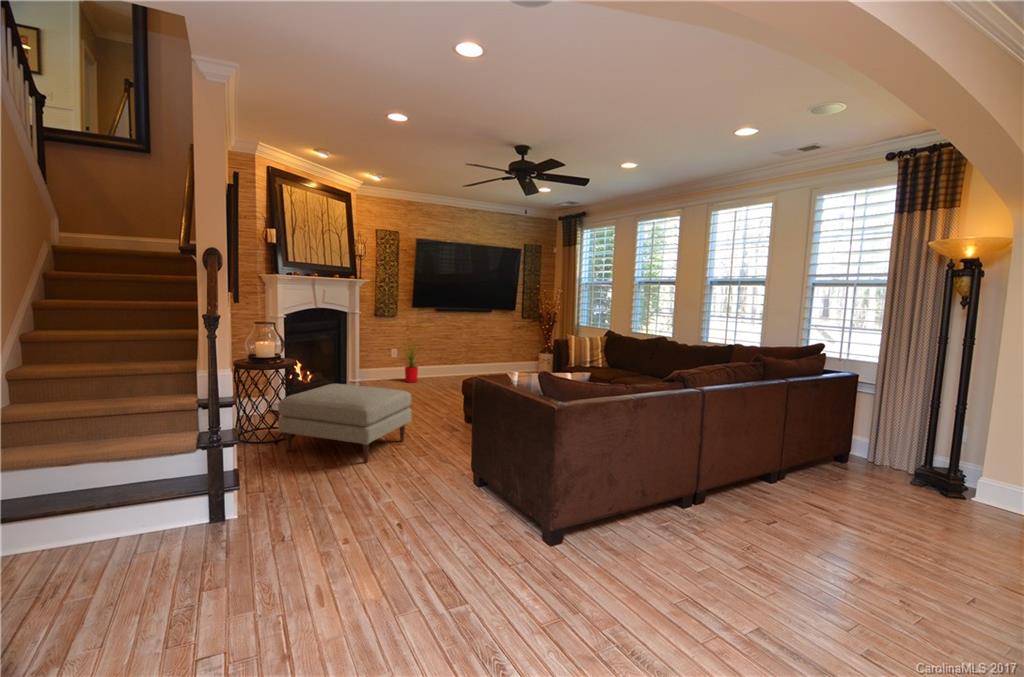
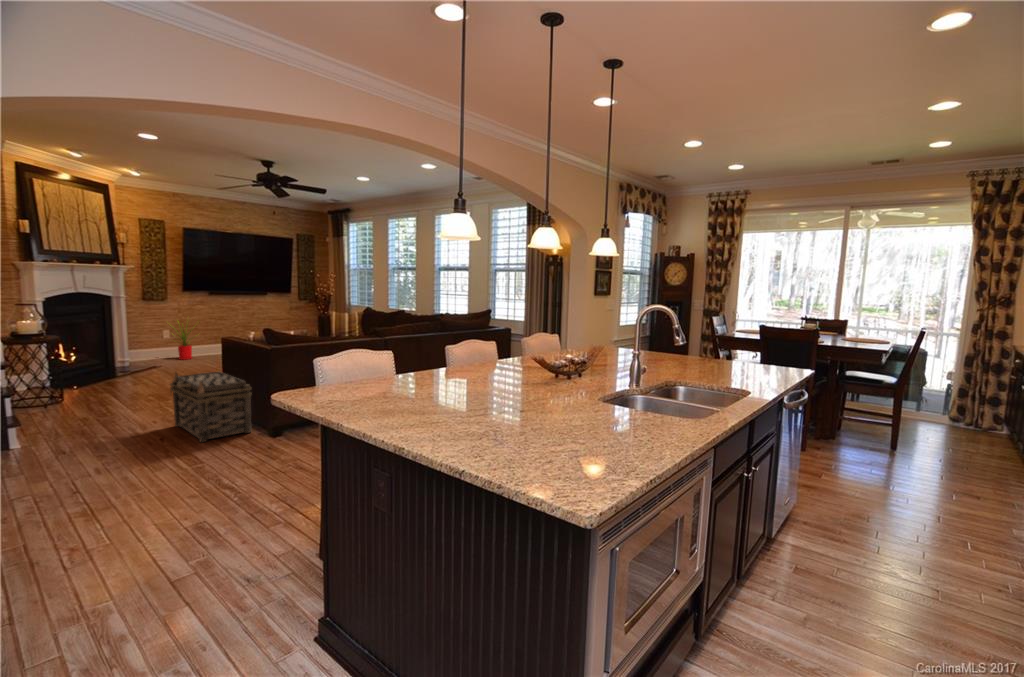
ottoman: present [278,384,412,463] -> none [47,354,177,409]
basket: none [413,429,531,560] -> present [170,372,252,442]

